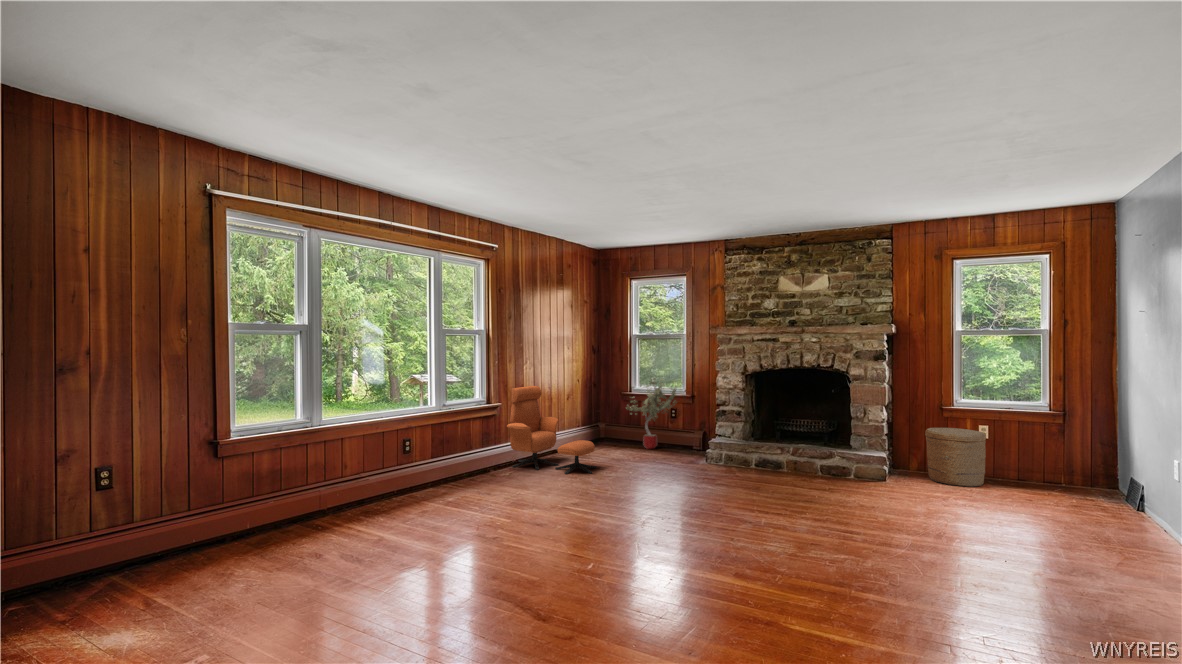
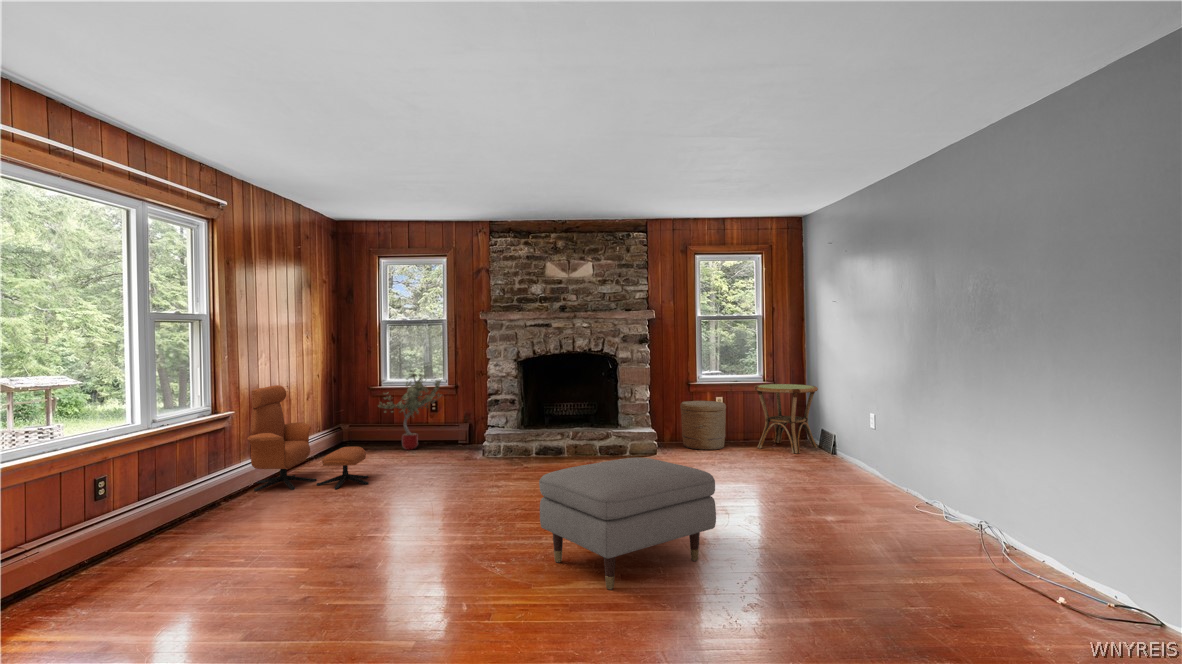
side table: none [1026,415,1125,506] -> present [754,384,818,453]
ottoman: none [662,479,836,599] -> present [539,458,716,589]

